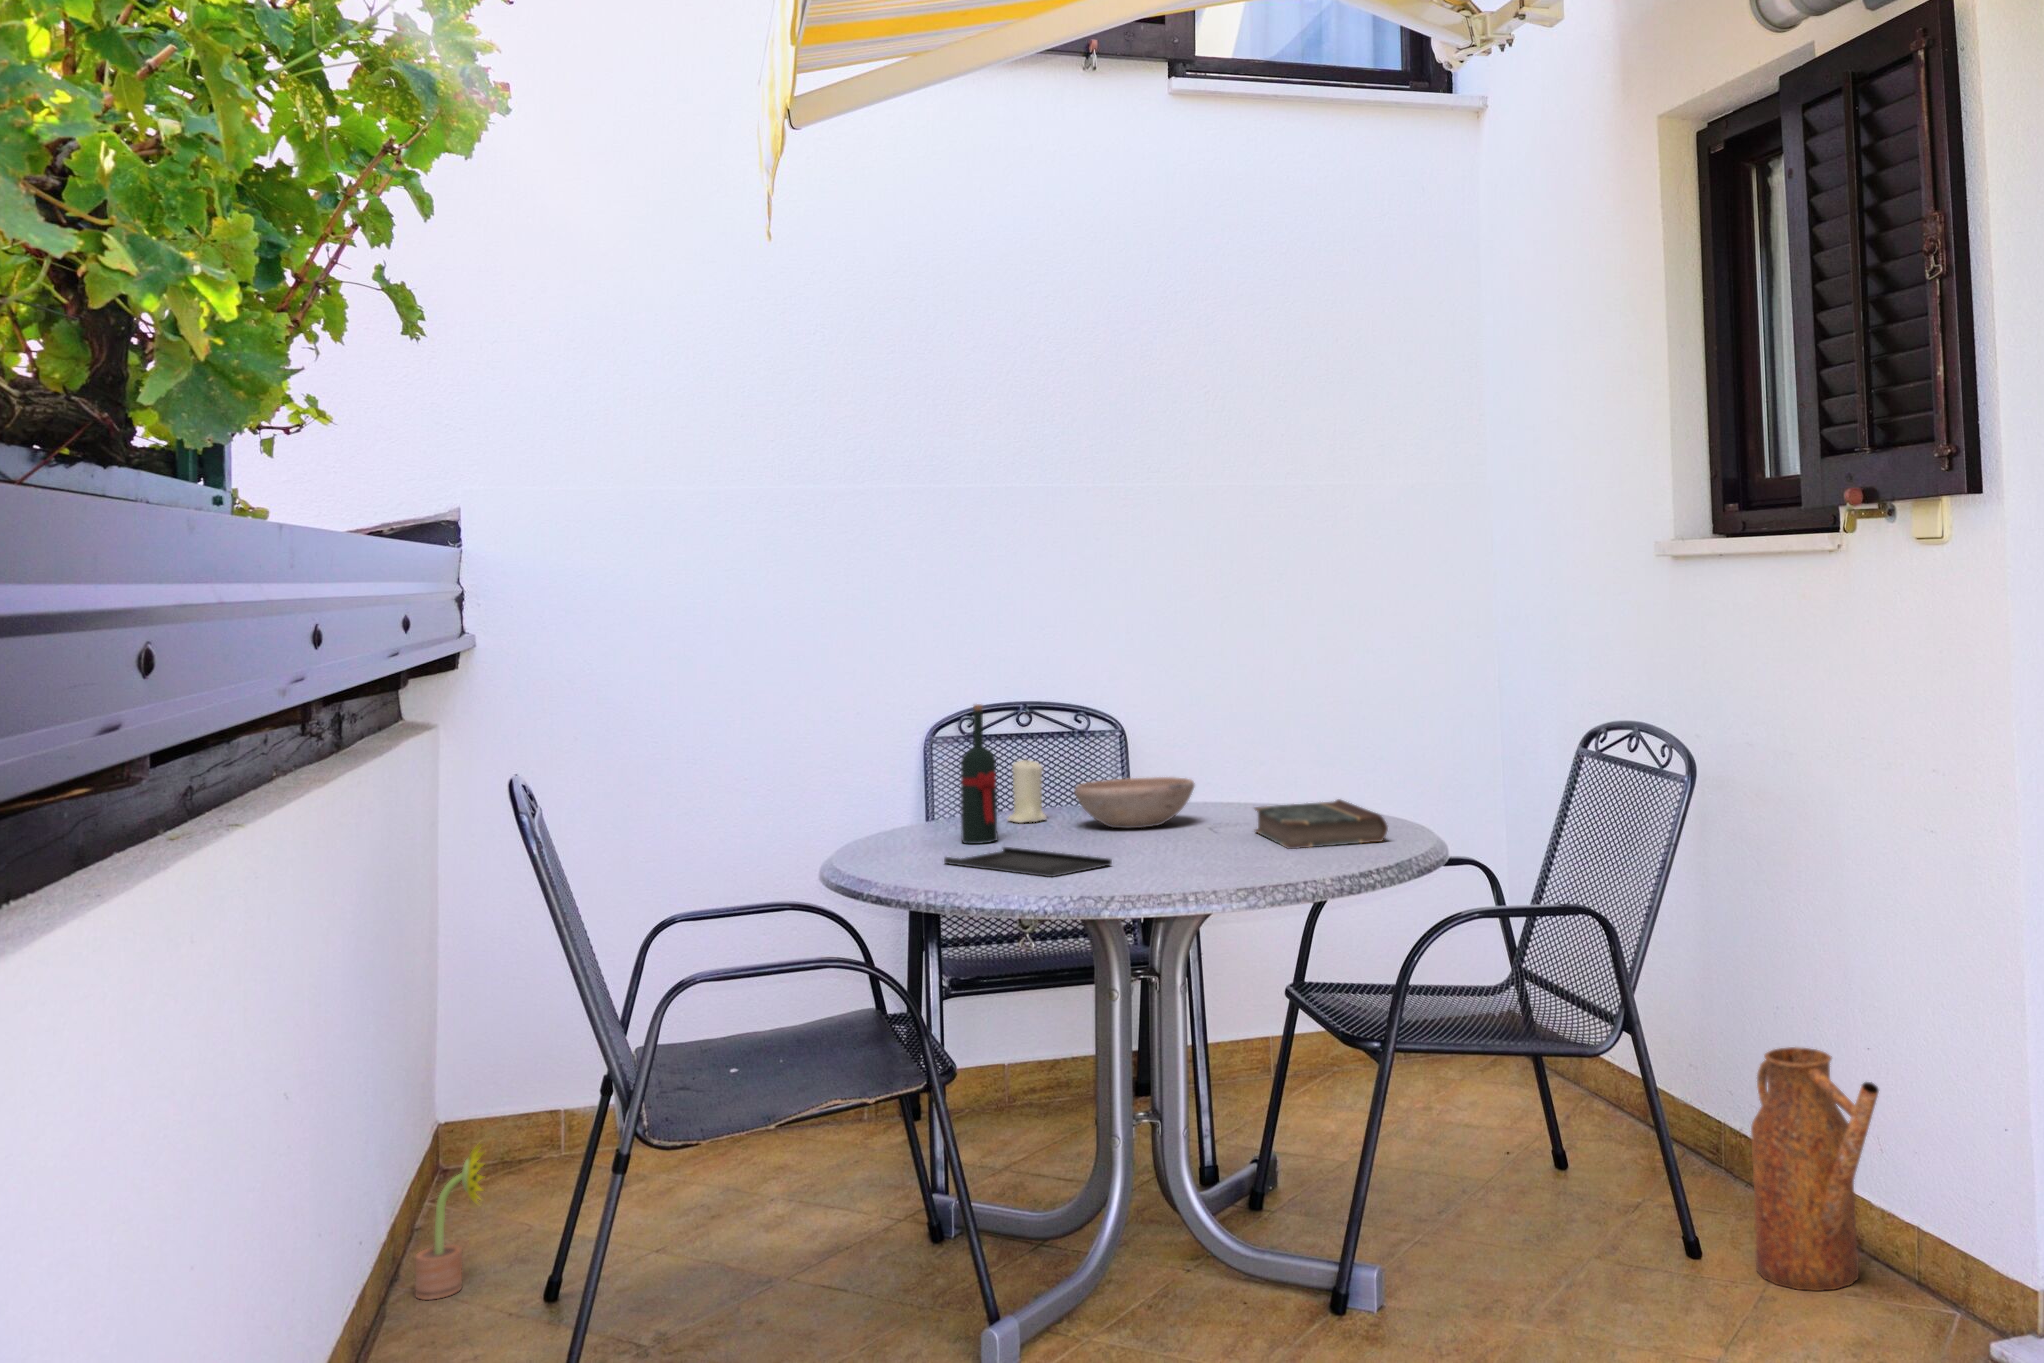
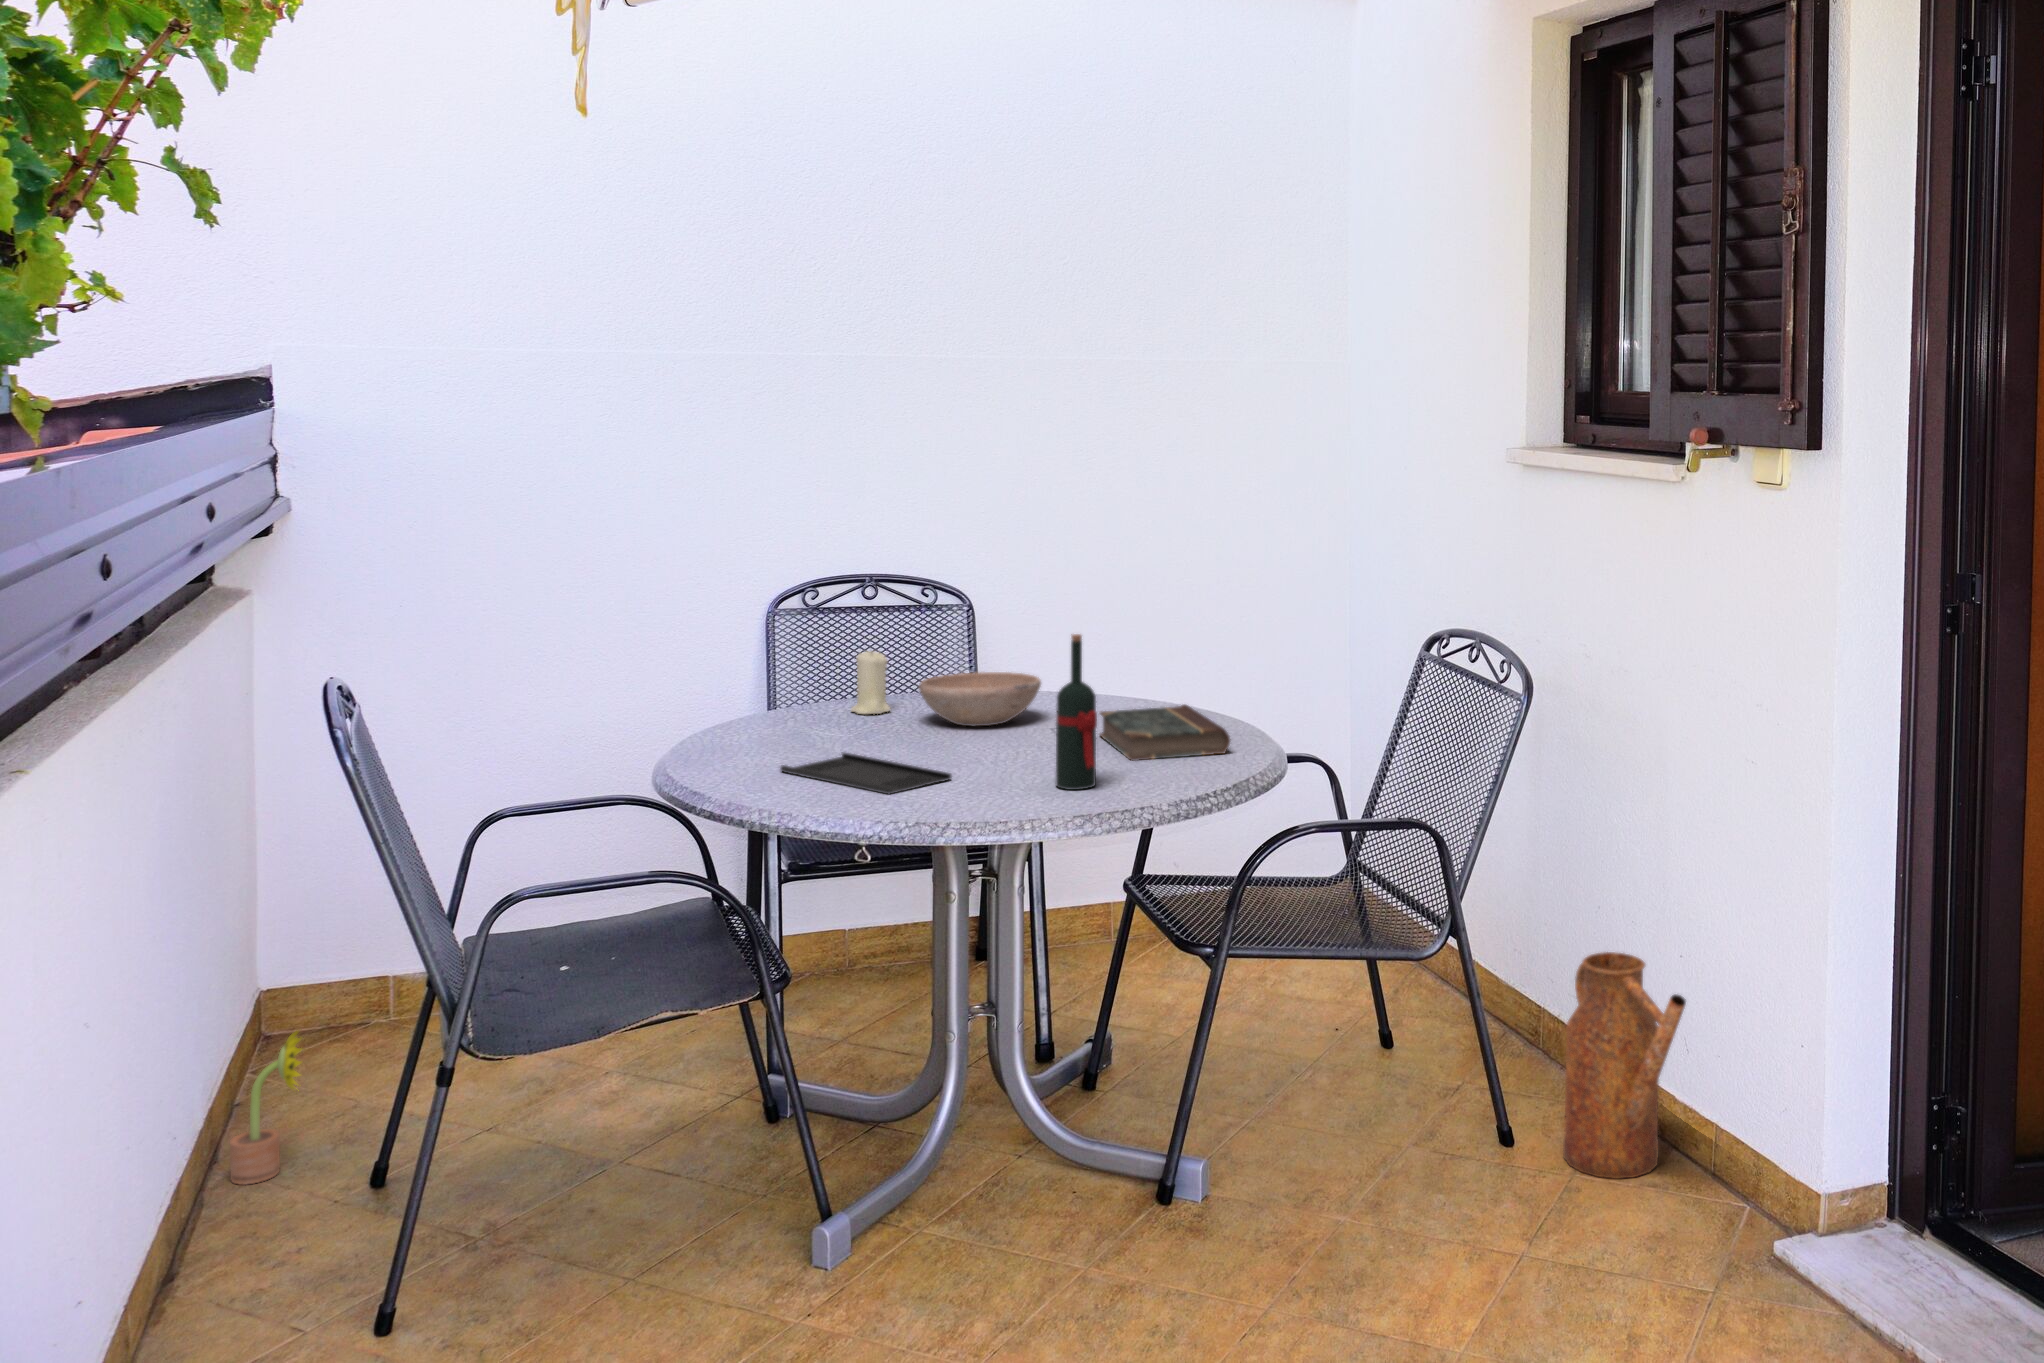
wine bottle: present [961,704,998,844] -> present [1056,634,1097,790]

